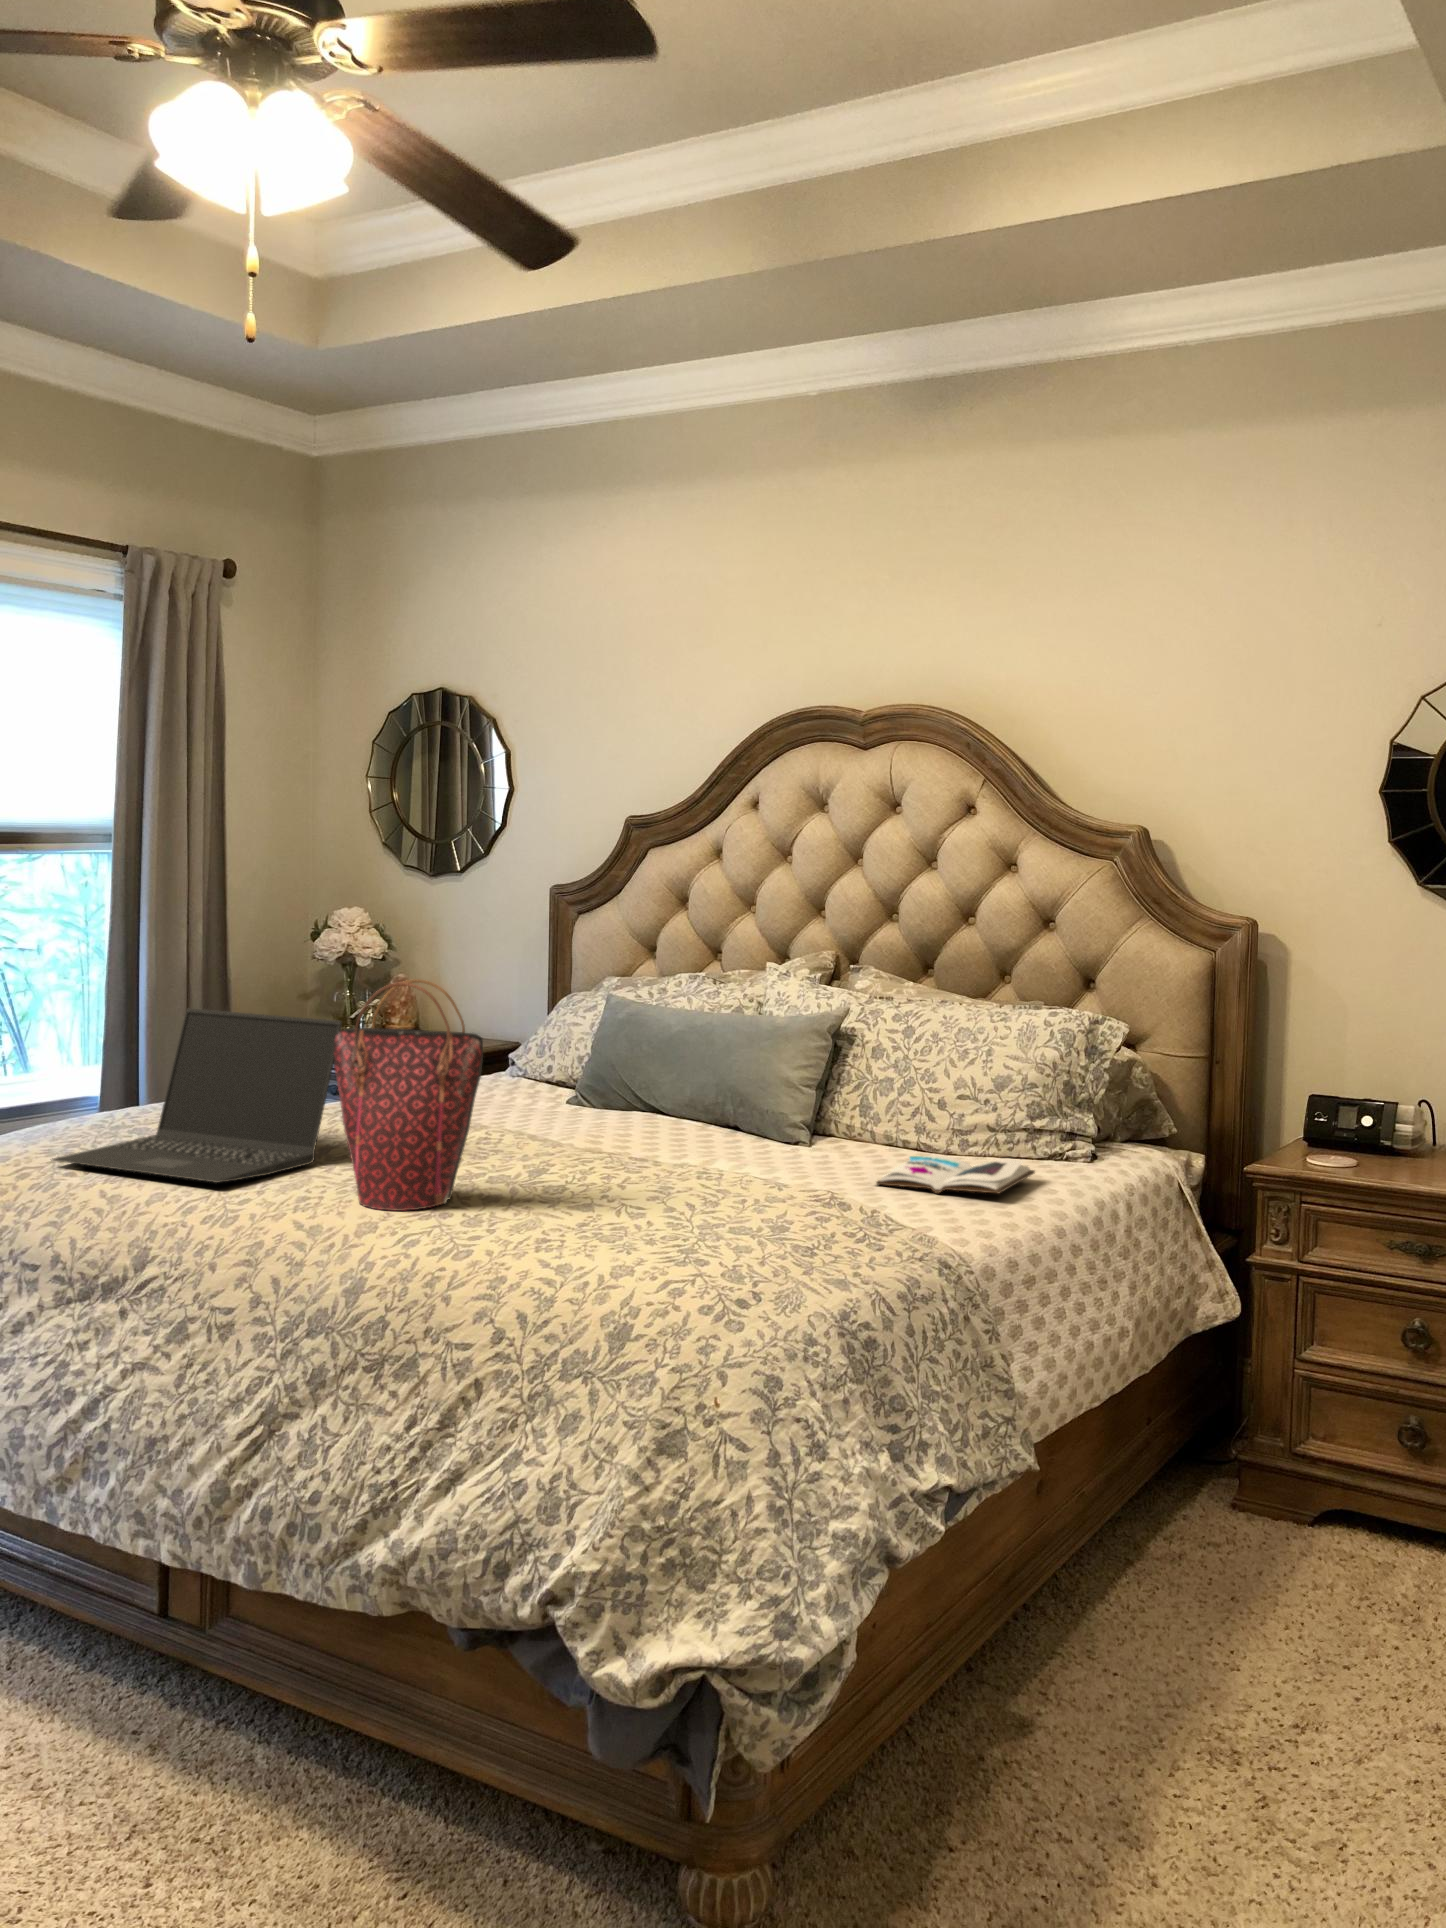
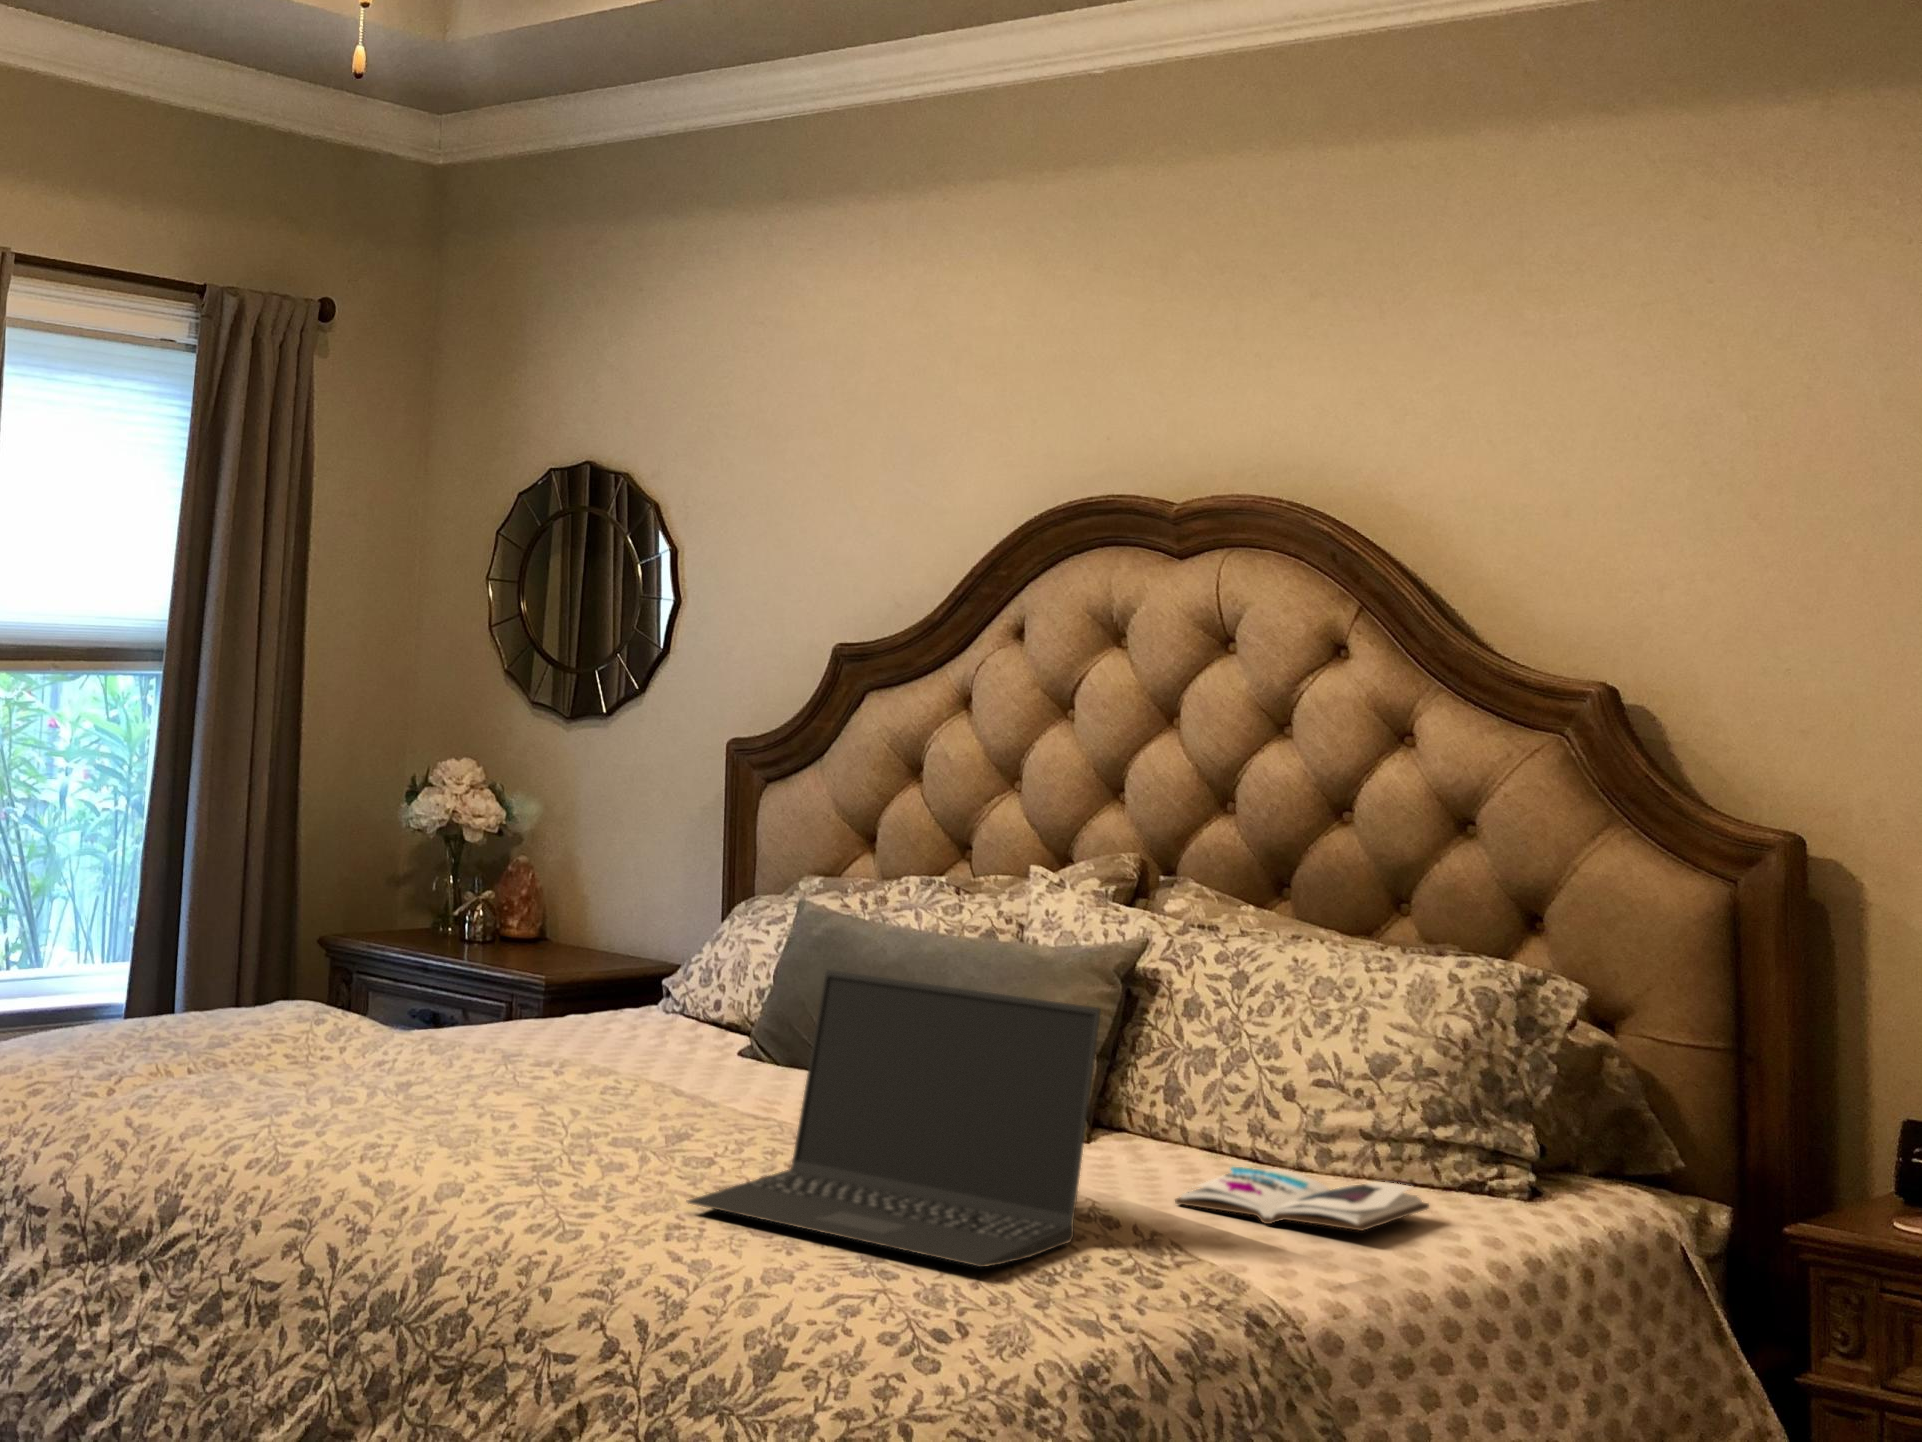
handbag: present [334,979,483,1211] -> none [417,861,606,1173]
laptop: present [52,1008,342,1183] -> present [687,970,1101,1267]

